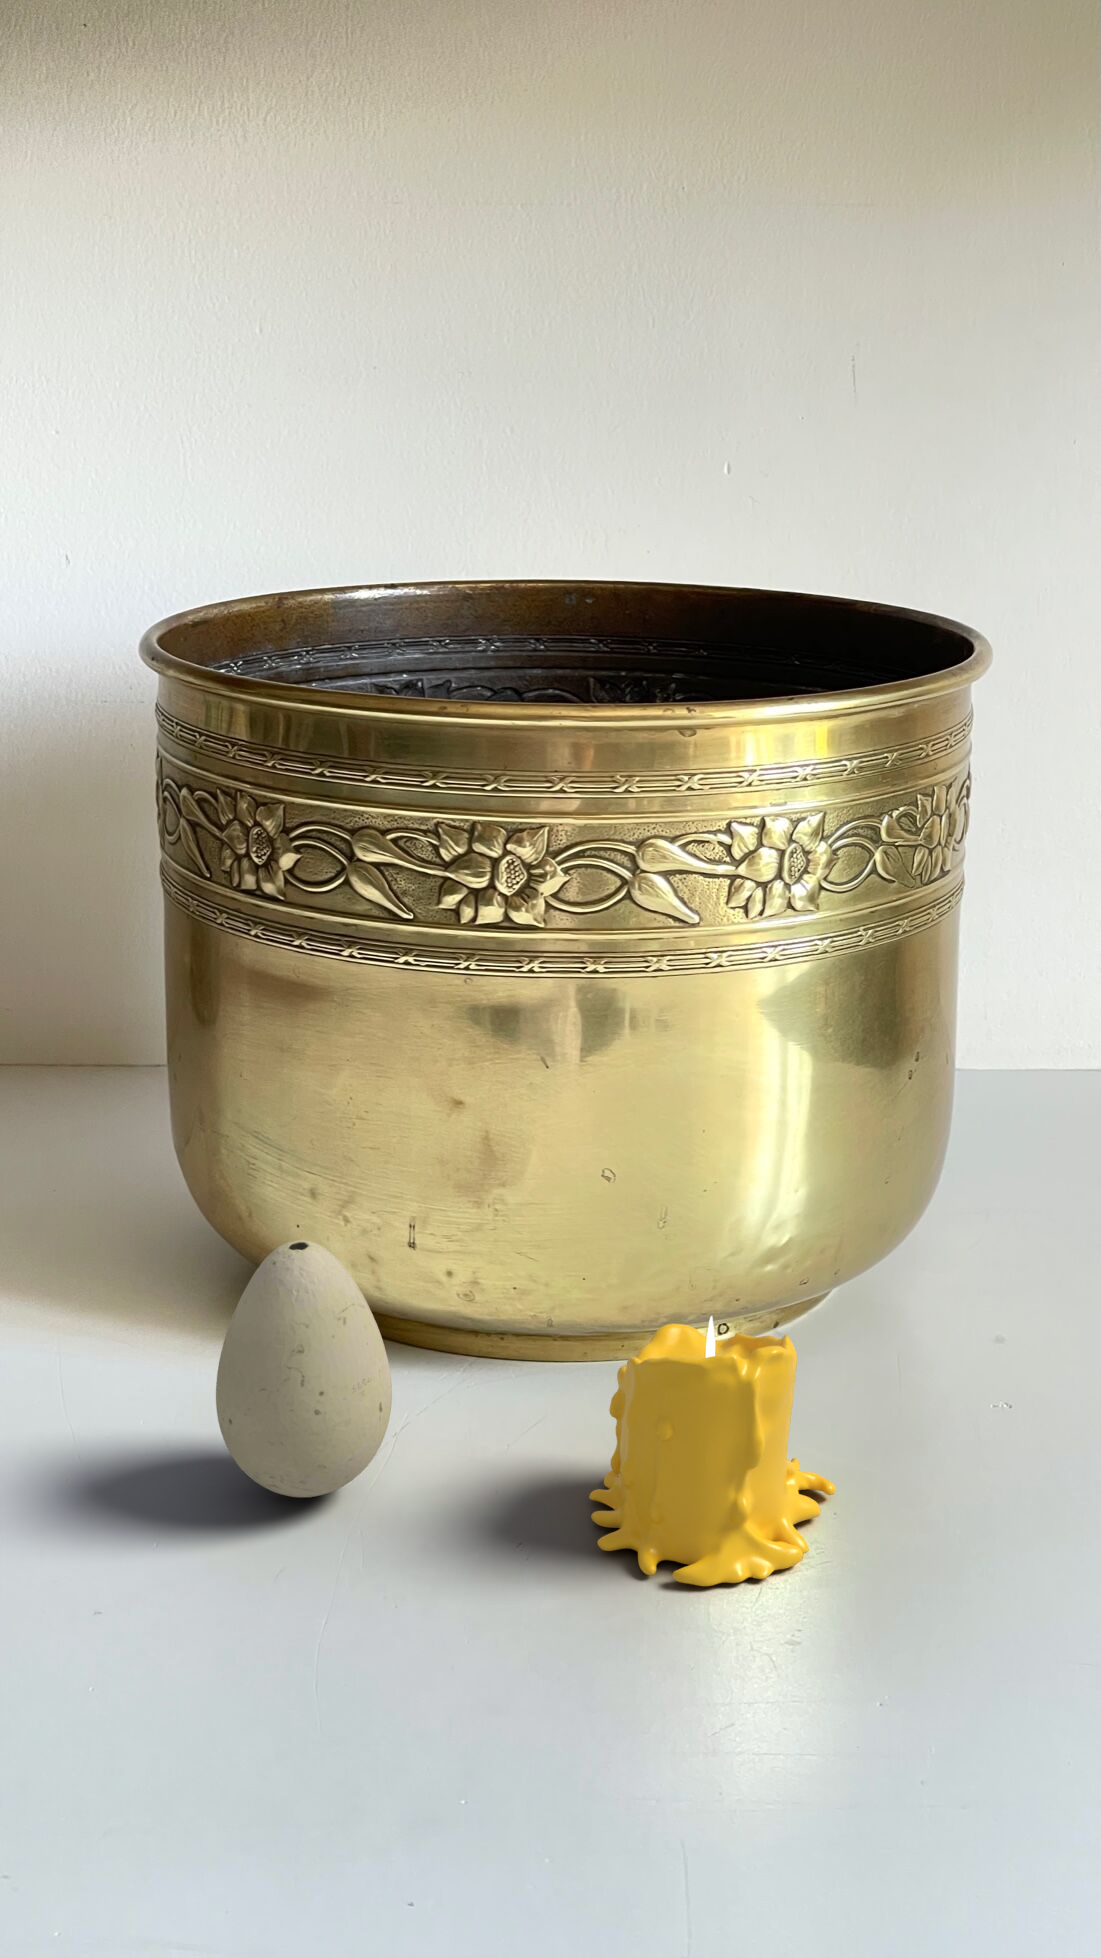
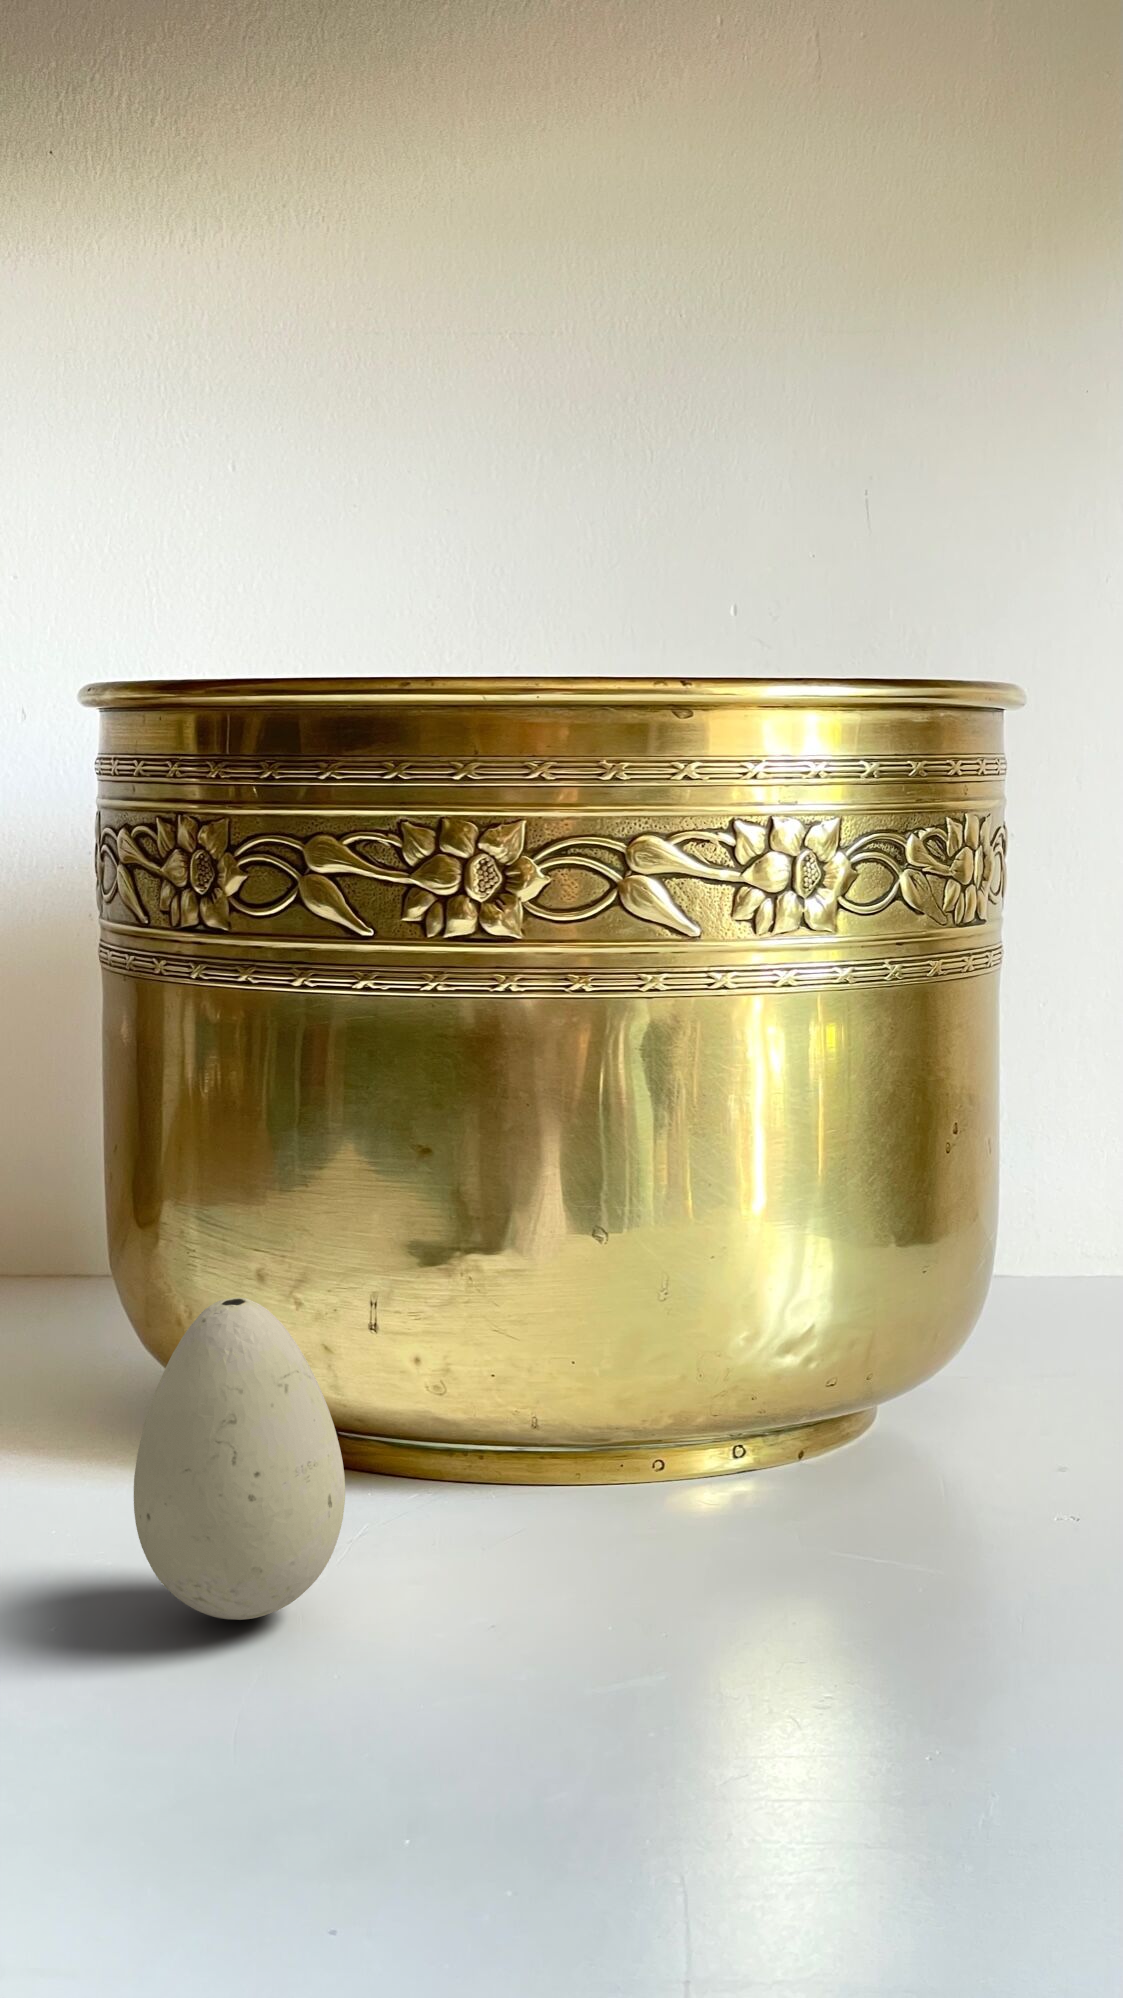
candle: present [589,1316,836,1586] -> none [583,1368,881,1704]

